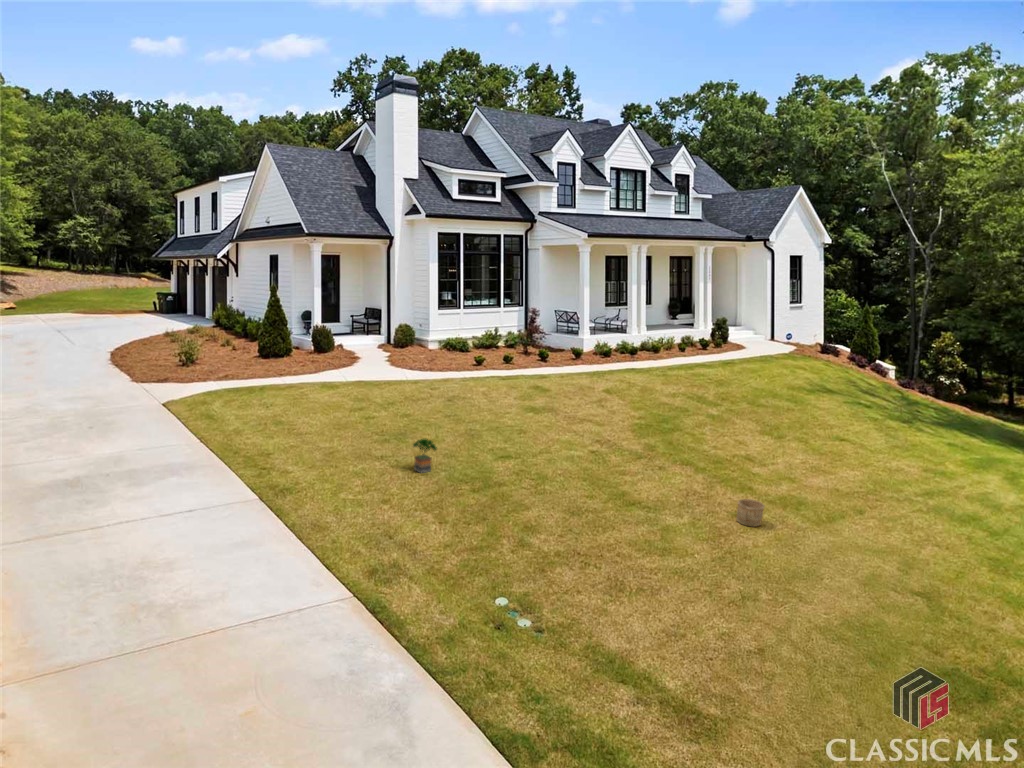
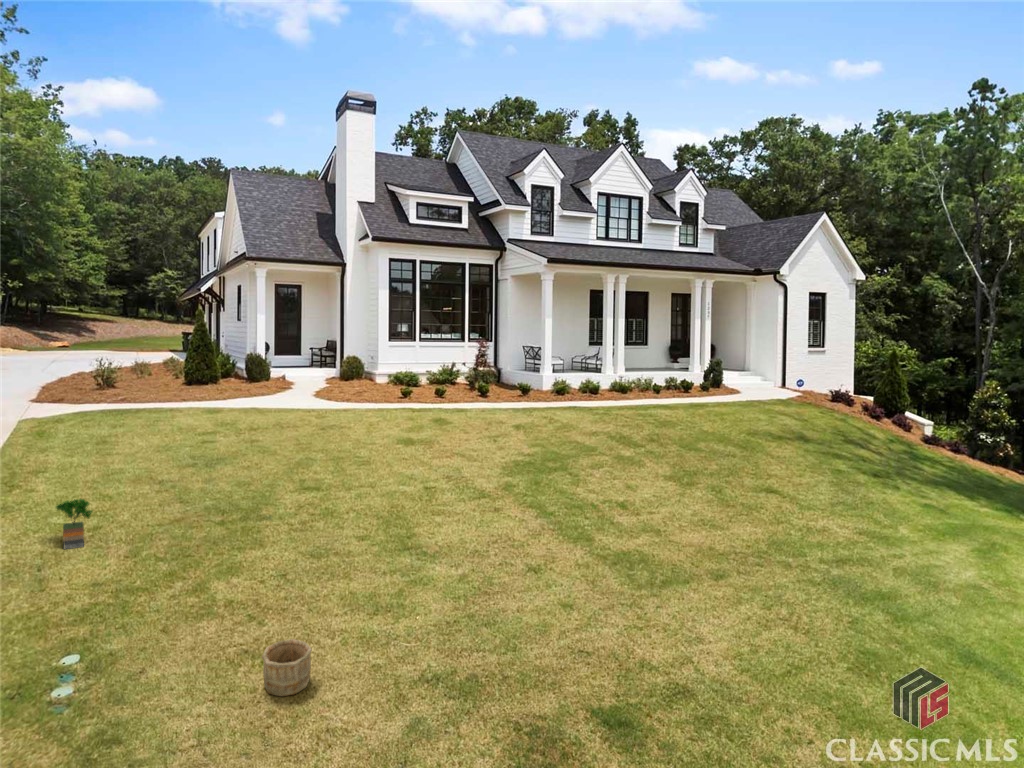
wooden bucket: present [736,499,764,527] -> present [262,639,312,696]

